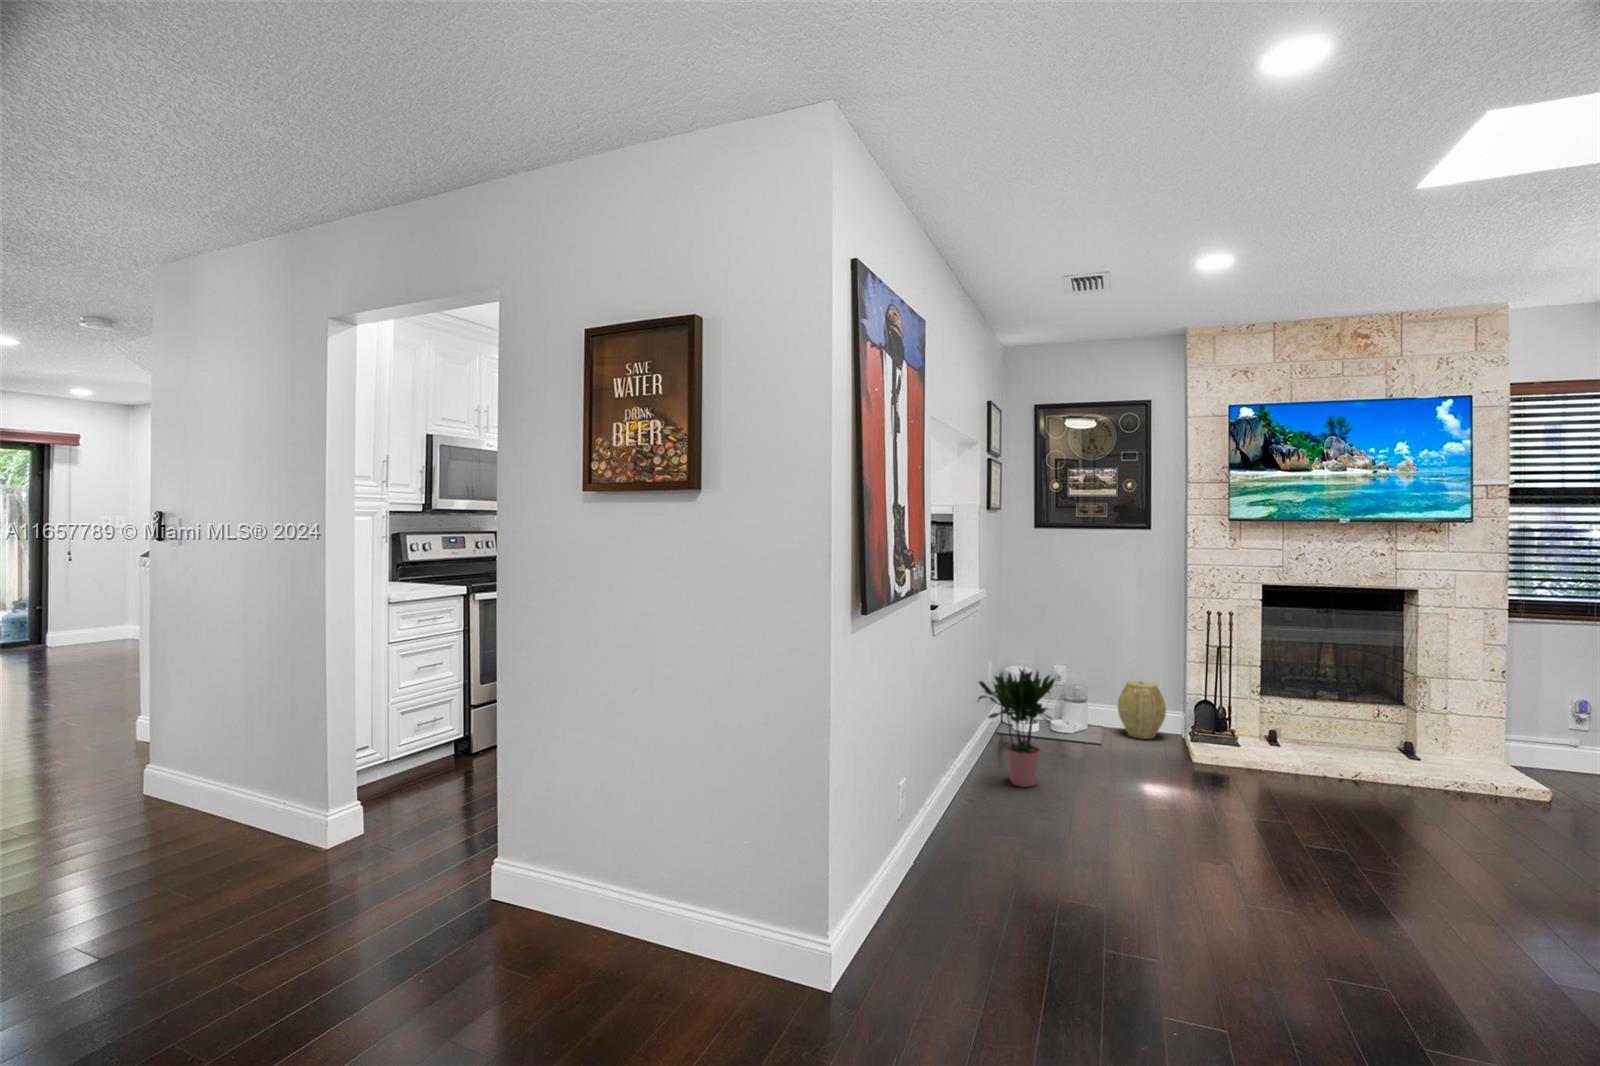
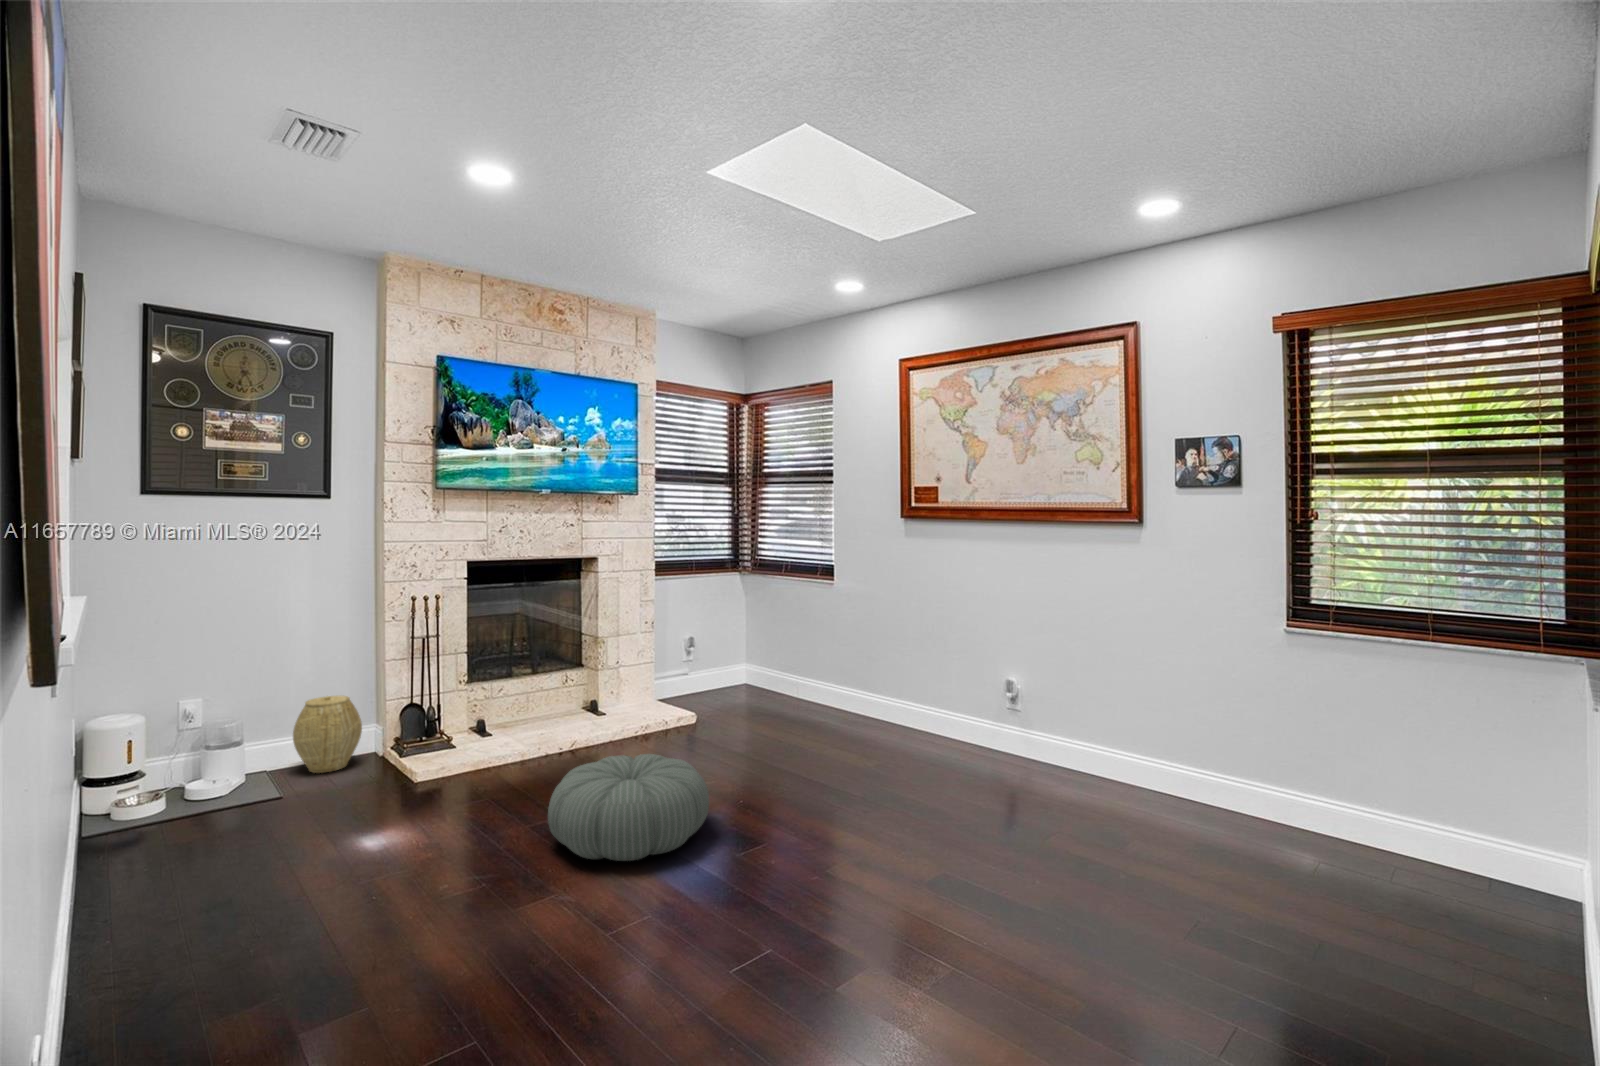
potted plant: present [978,669,1055,787] -> none [48,699,237,925]
pouf: none [1268,779,1451,882] -> present [548,754,709,861]

